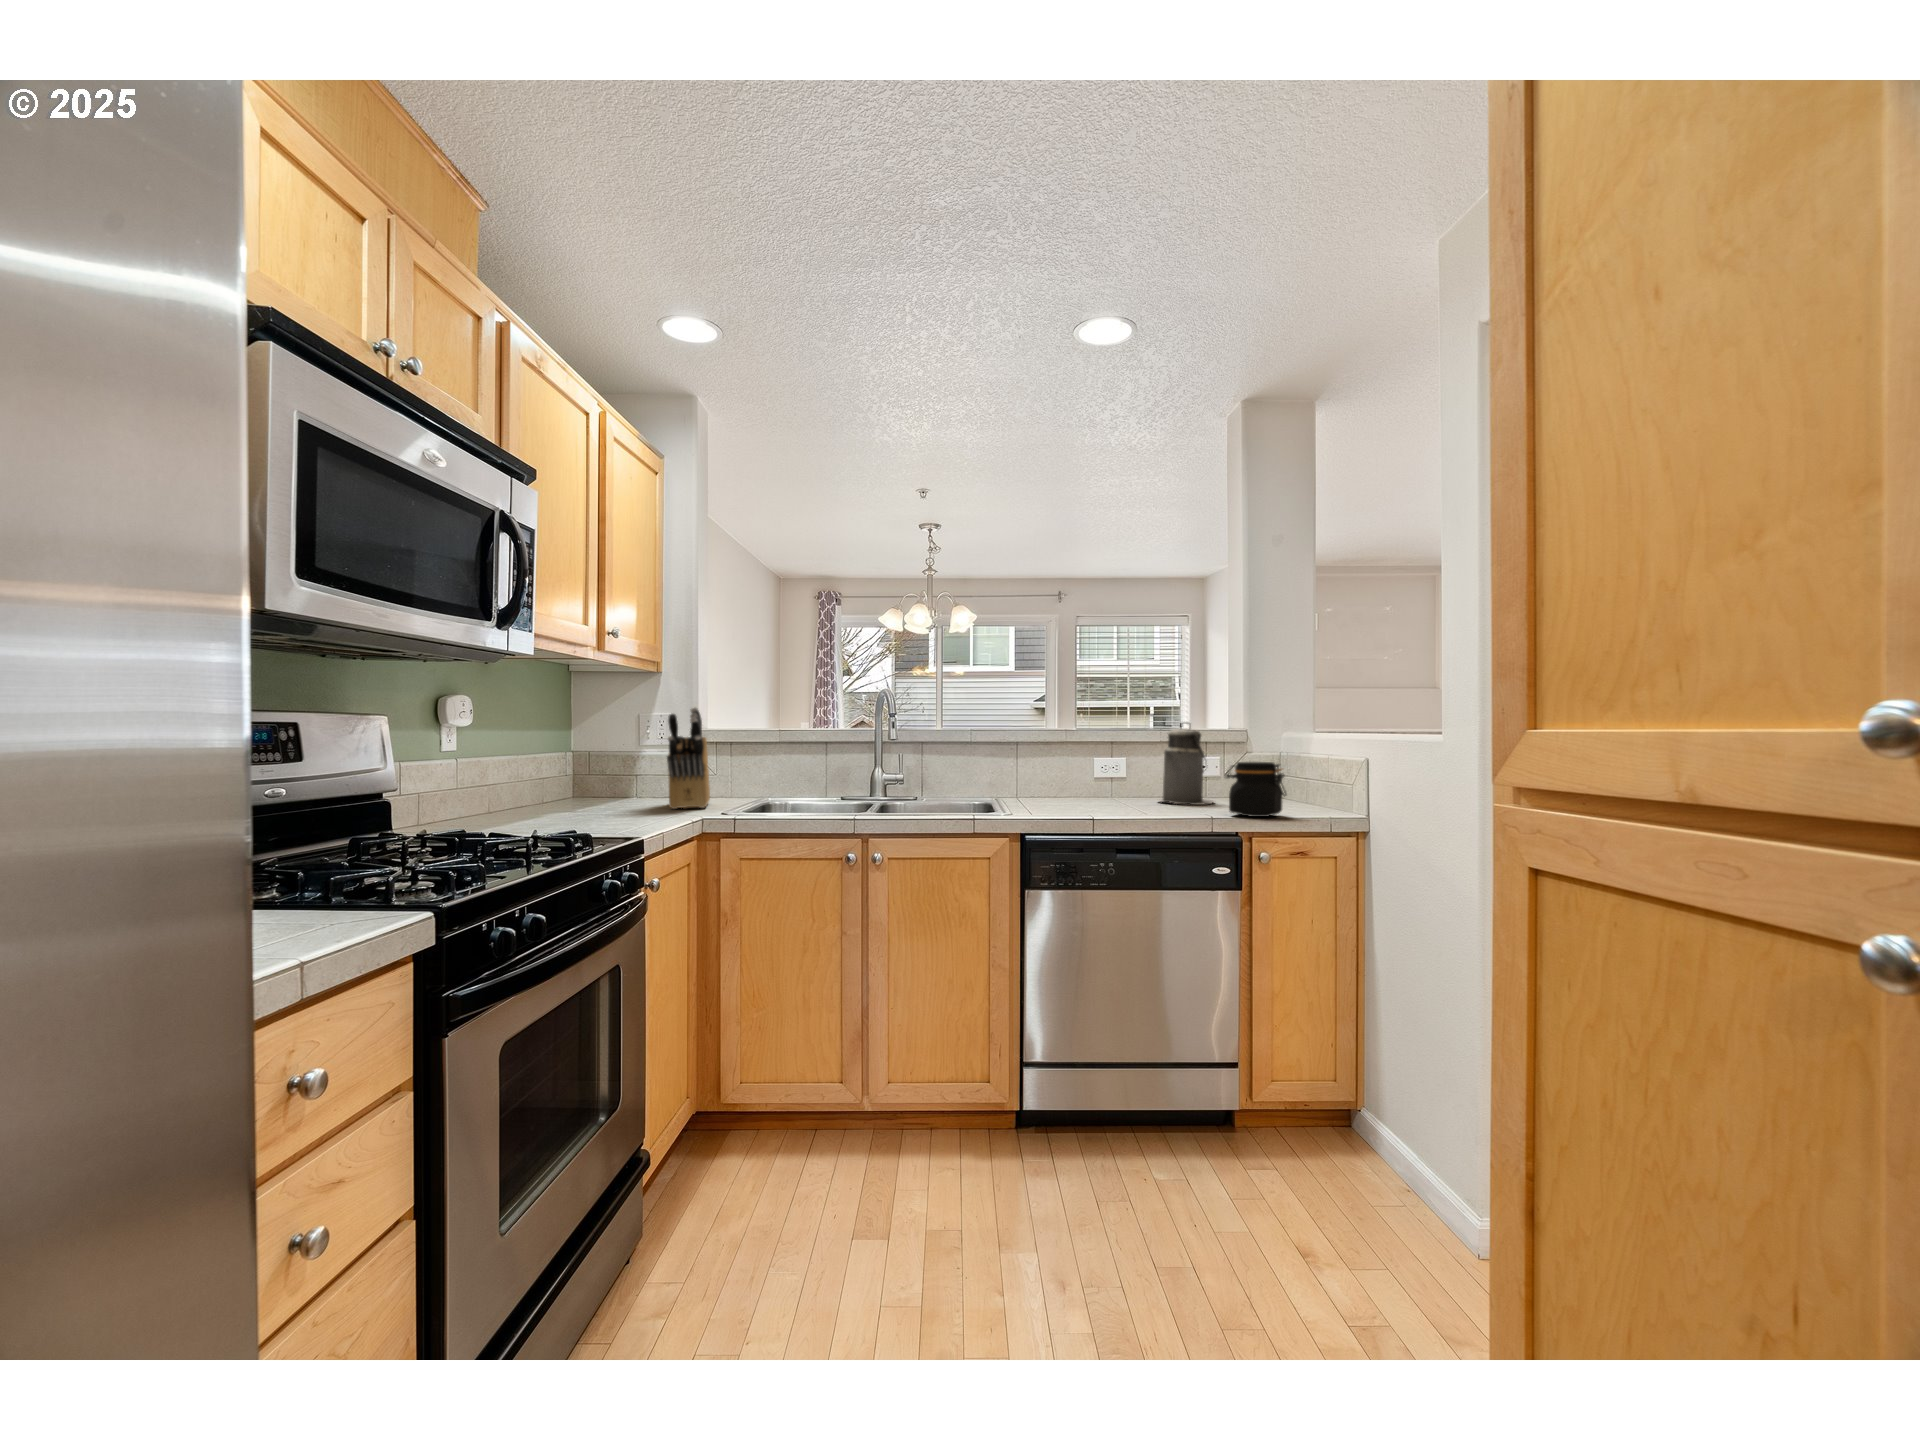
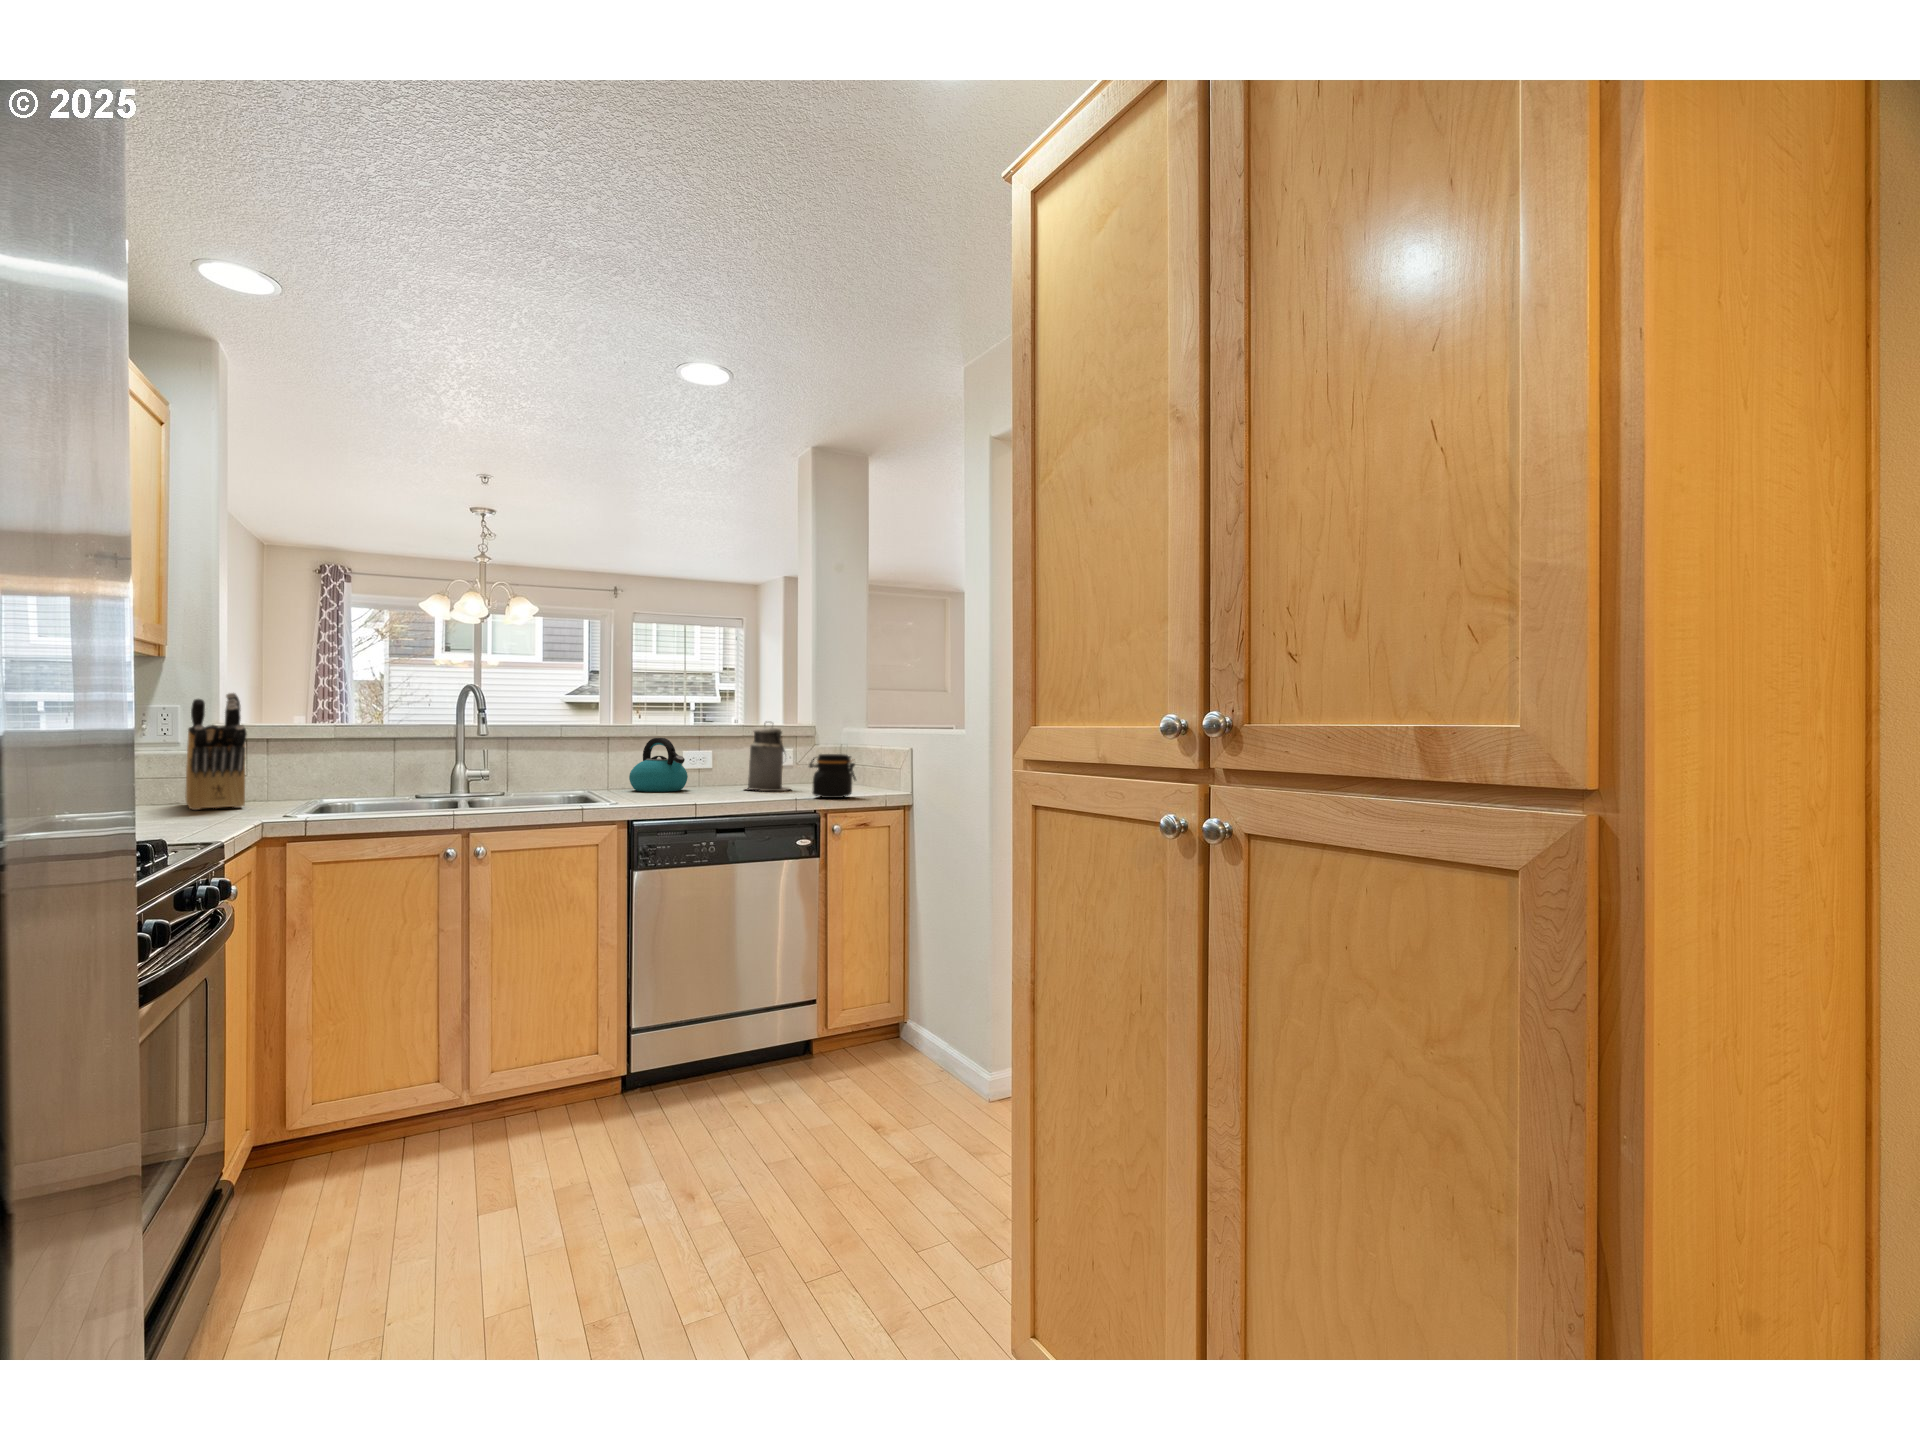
kettle: none [1035,742,1096,802] -> present [629,738,688,792]

